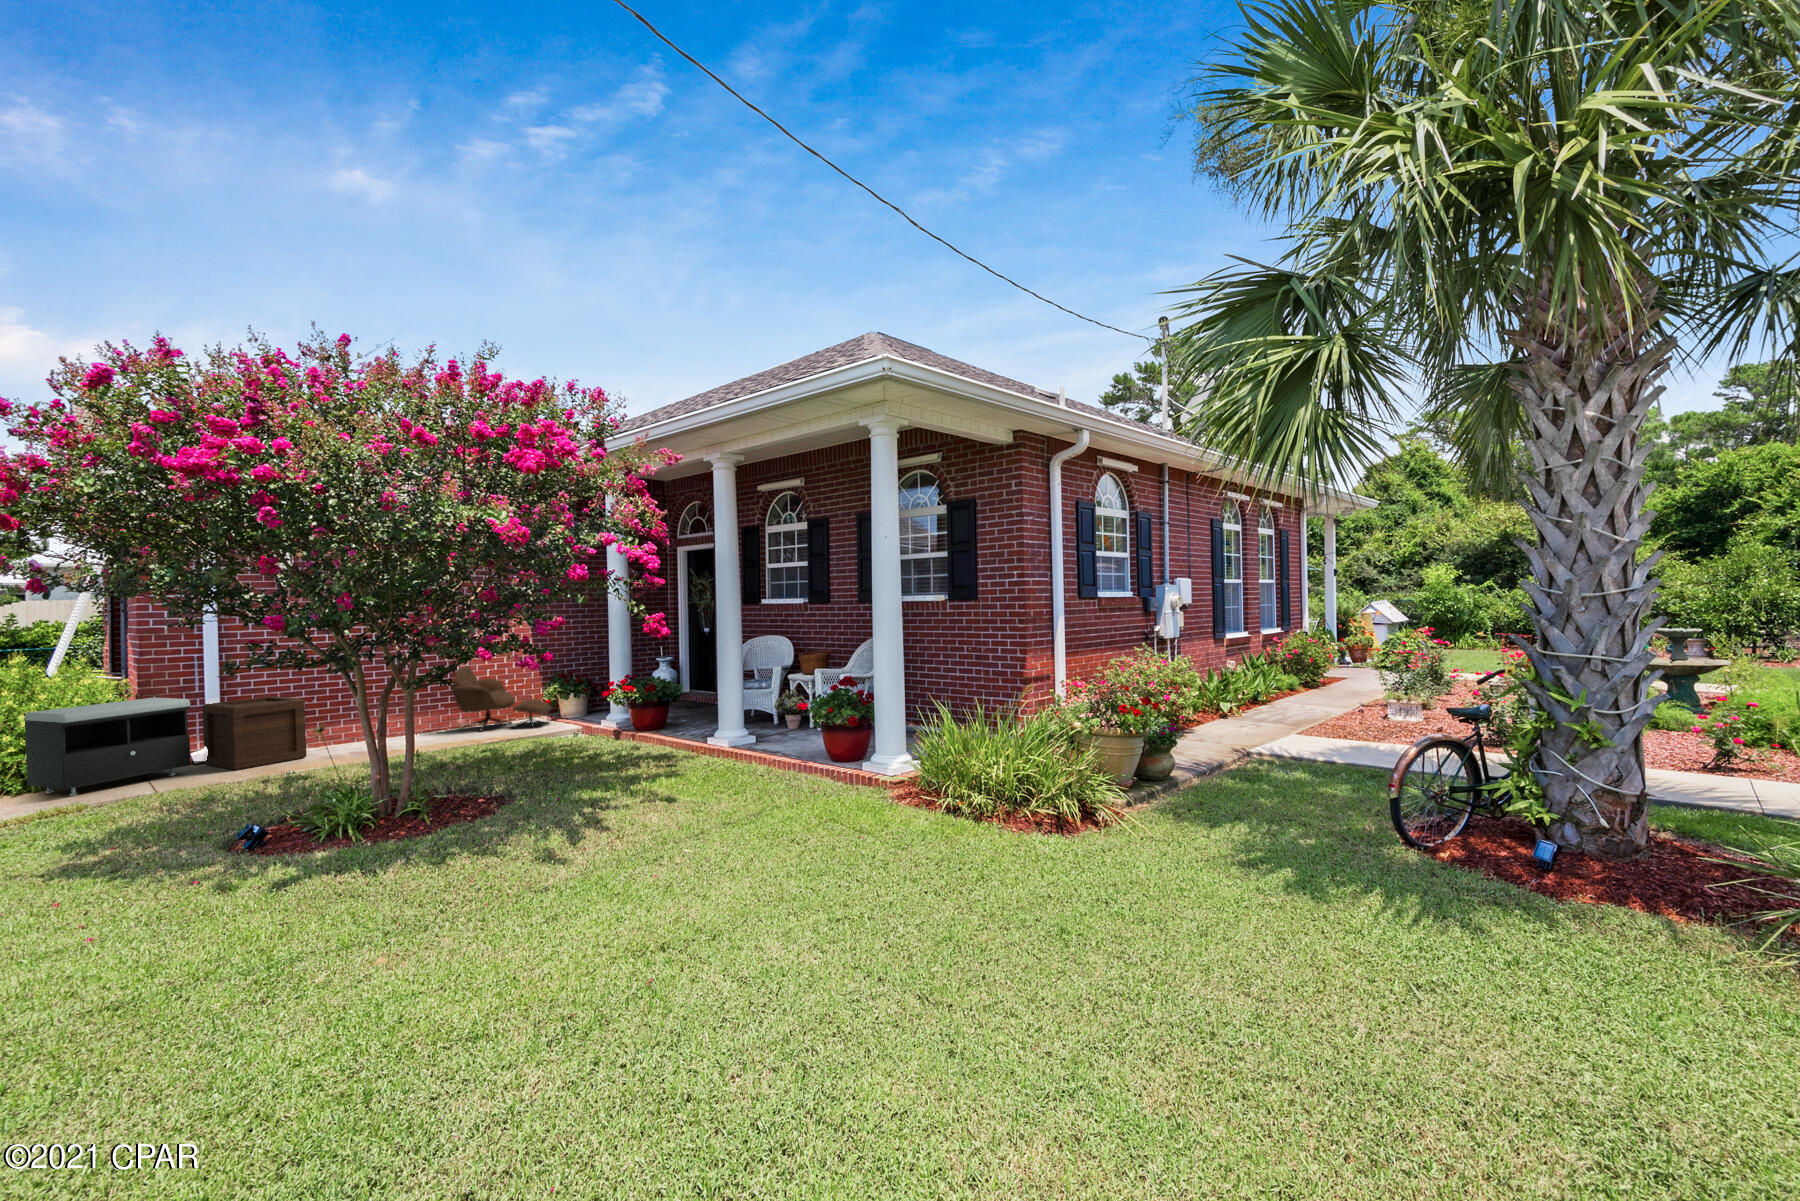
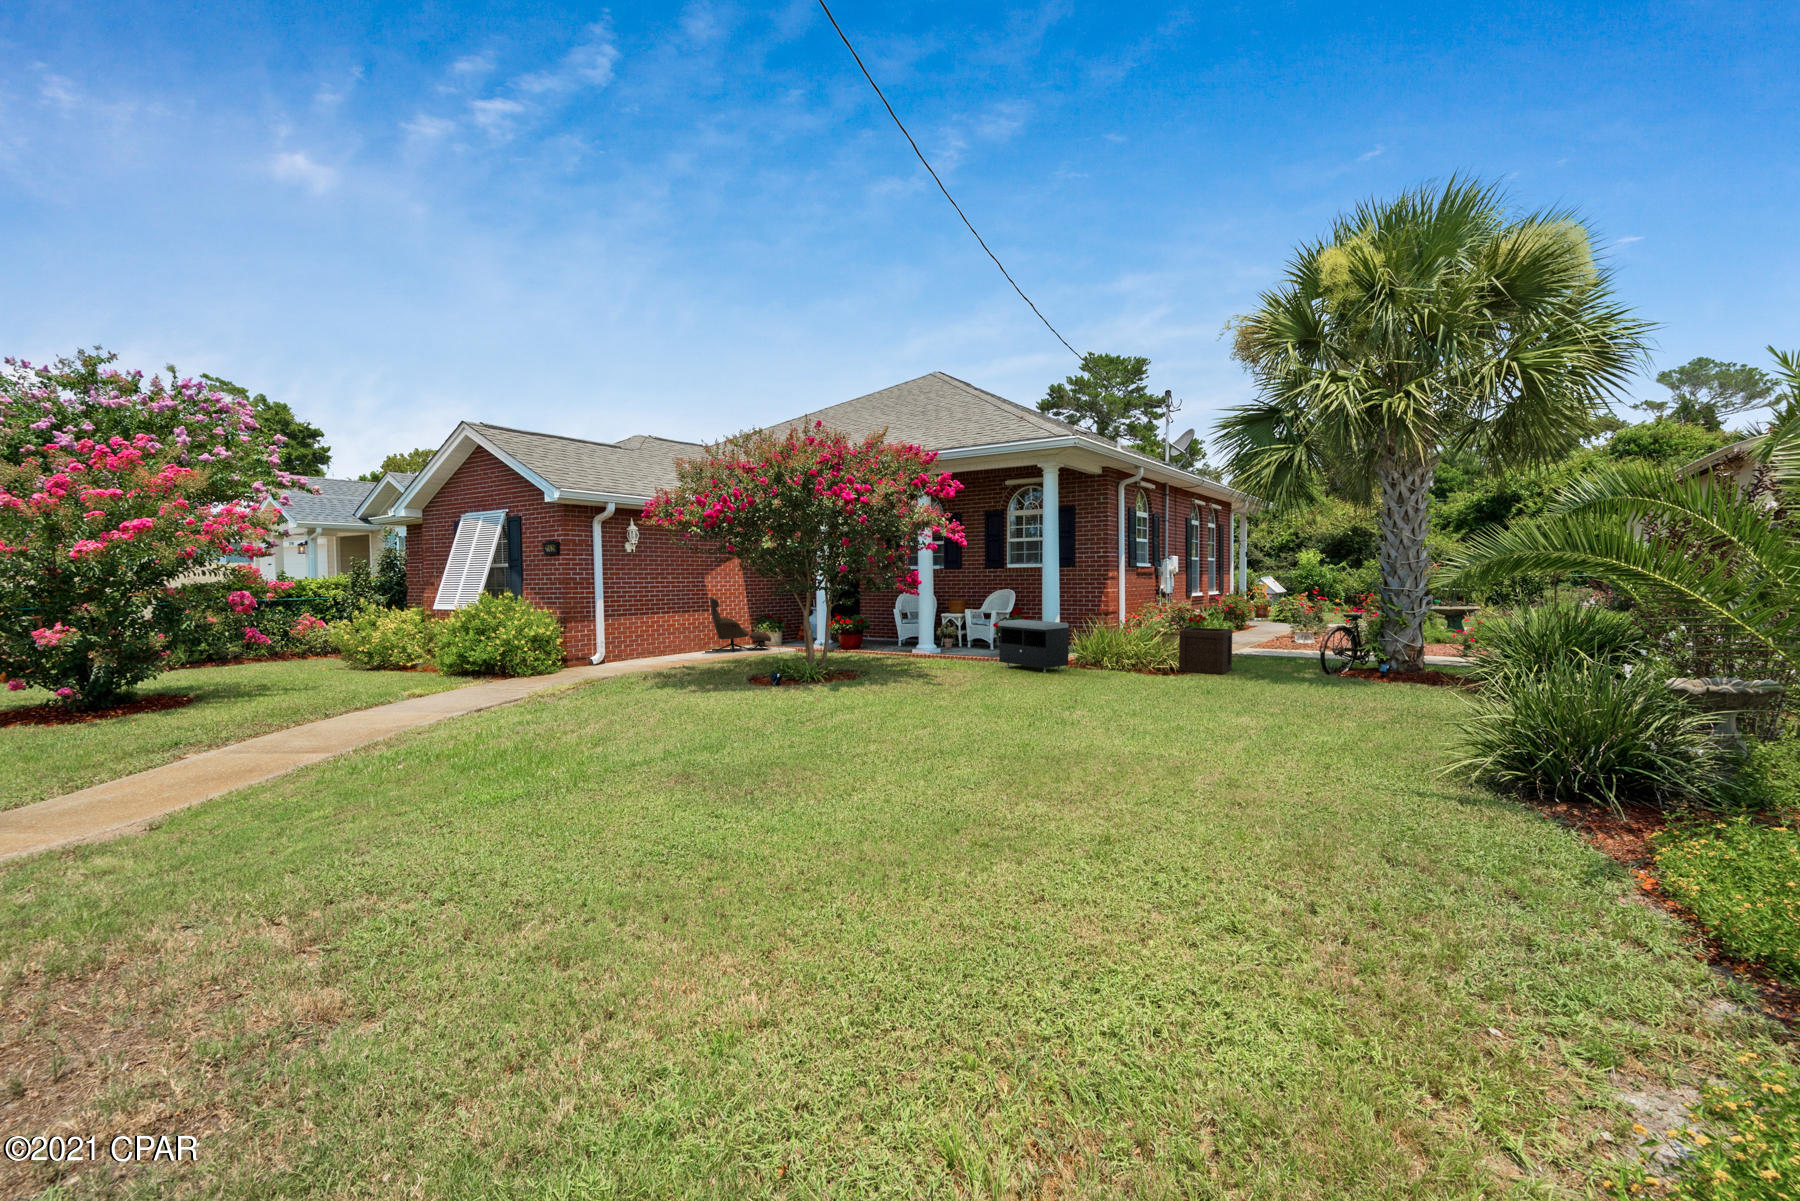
wooden crate: present [202,696,306,770] -> present [1179,627,1232,675]
storage bench: present [25,698,191,796] -> present [998,619,1069,672]

